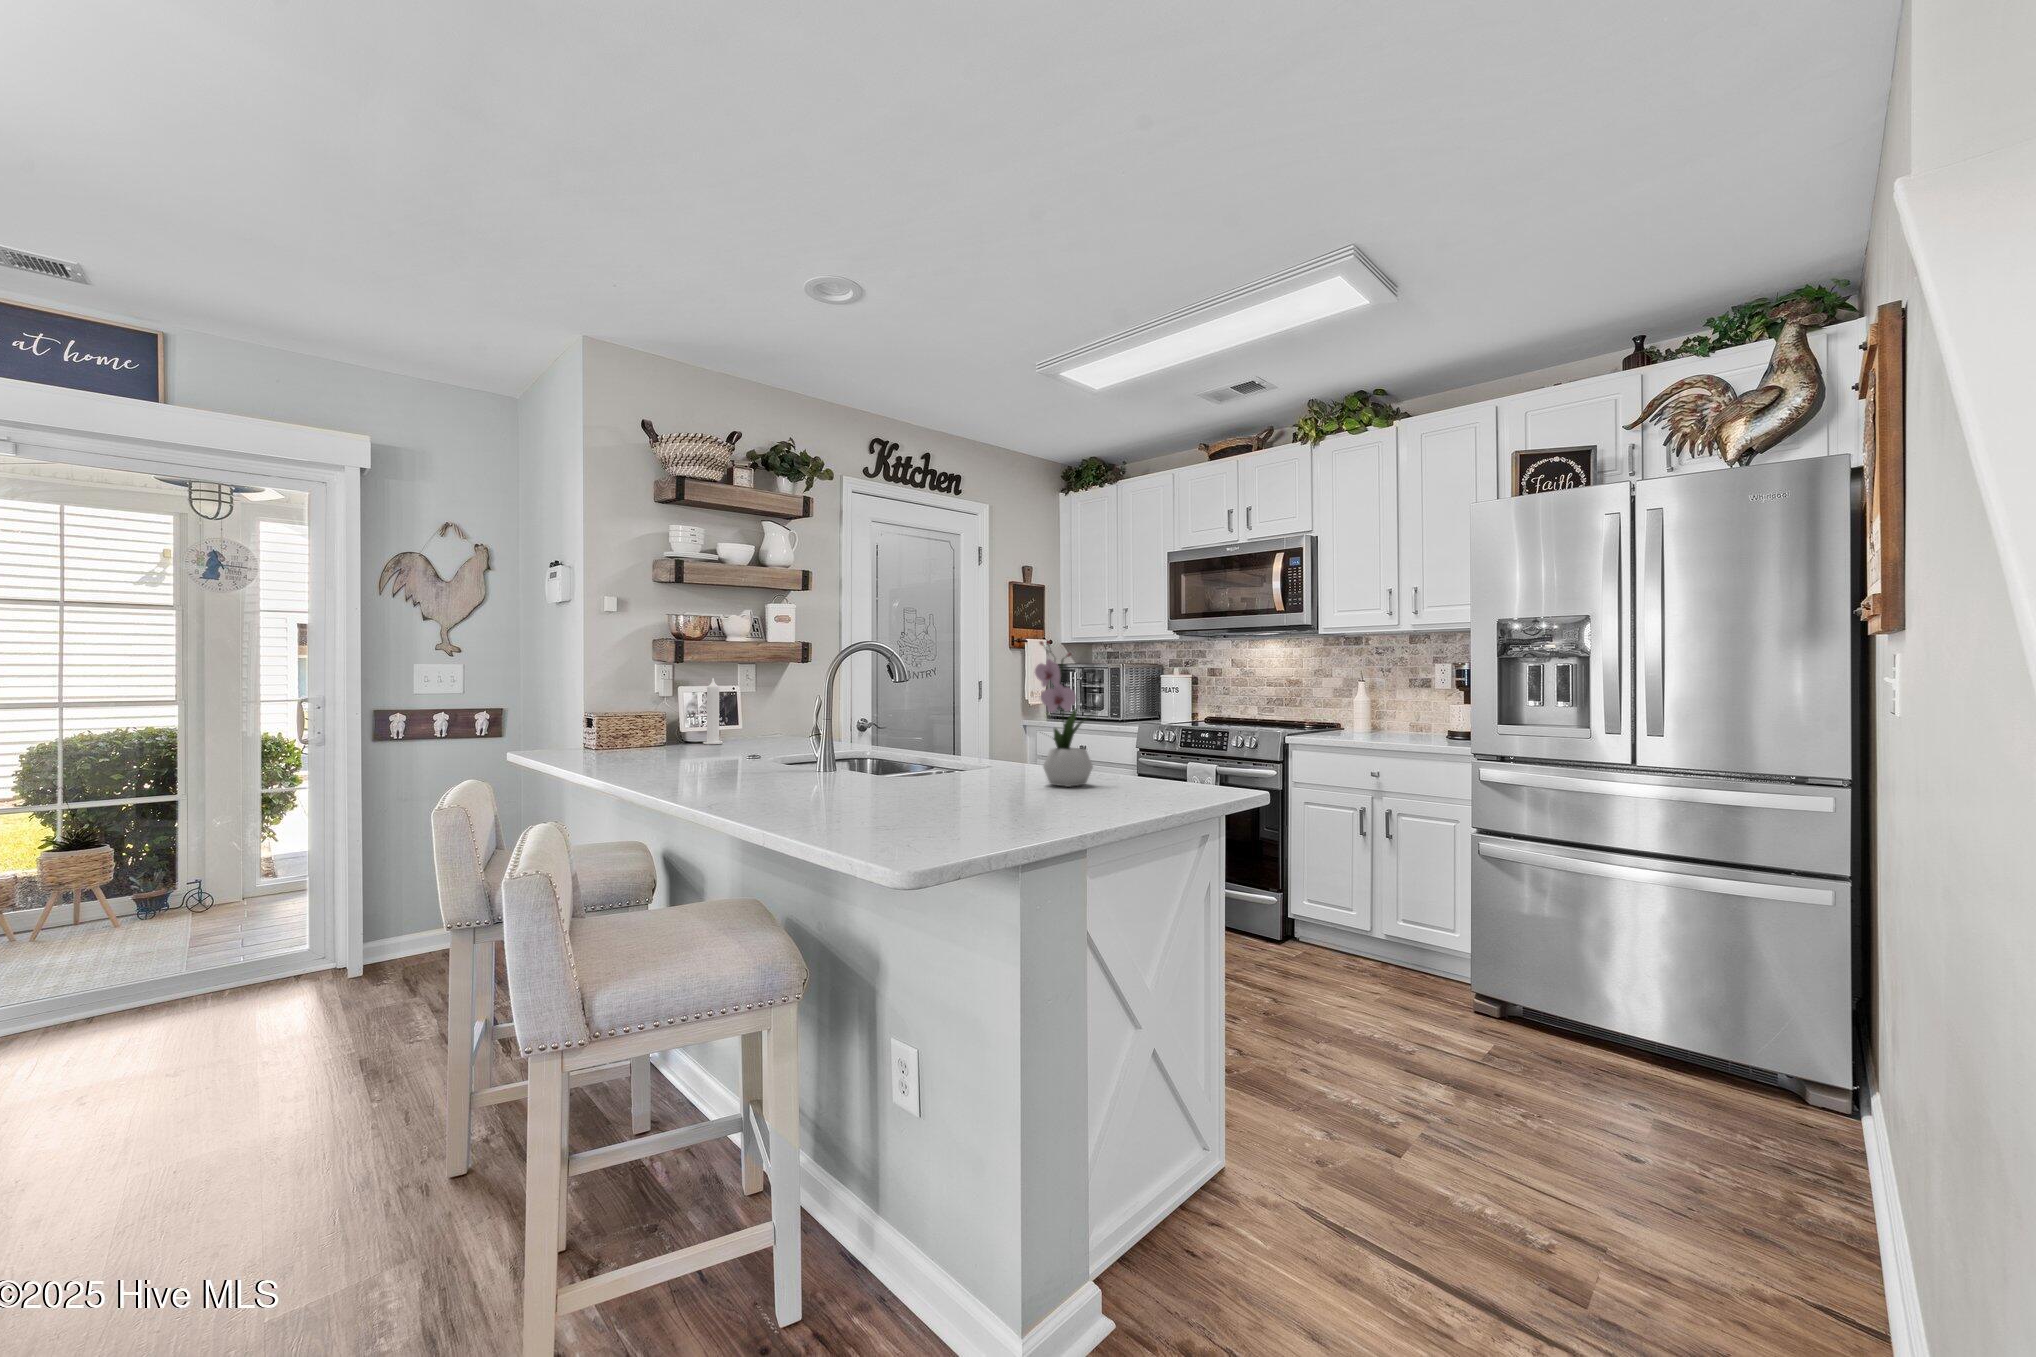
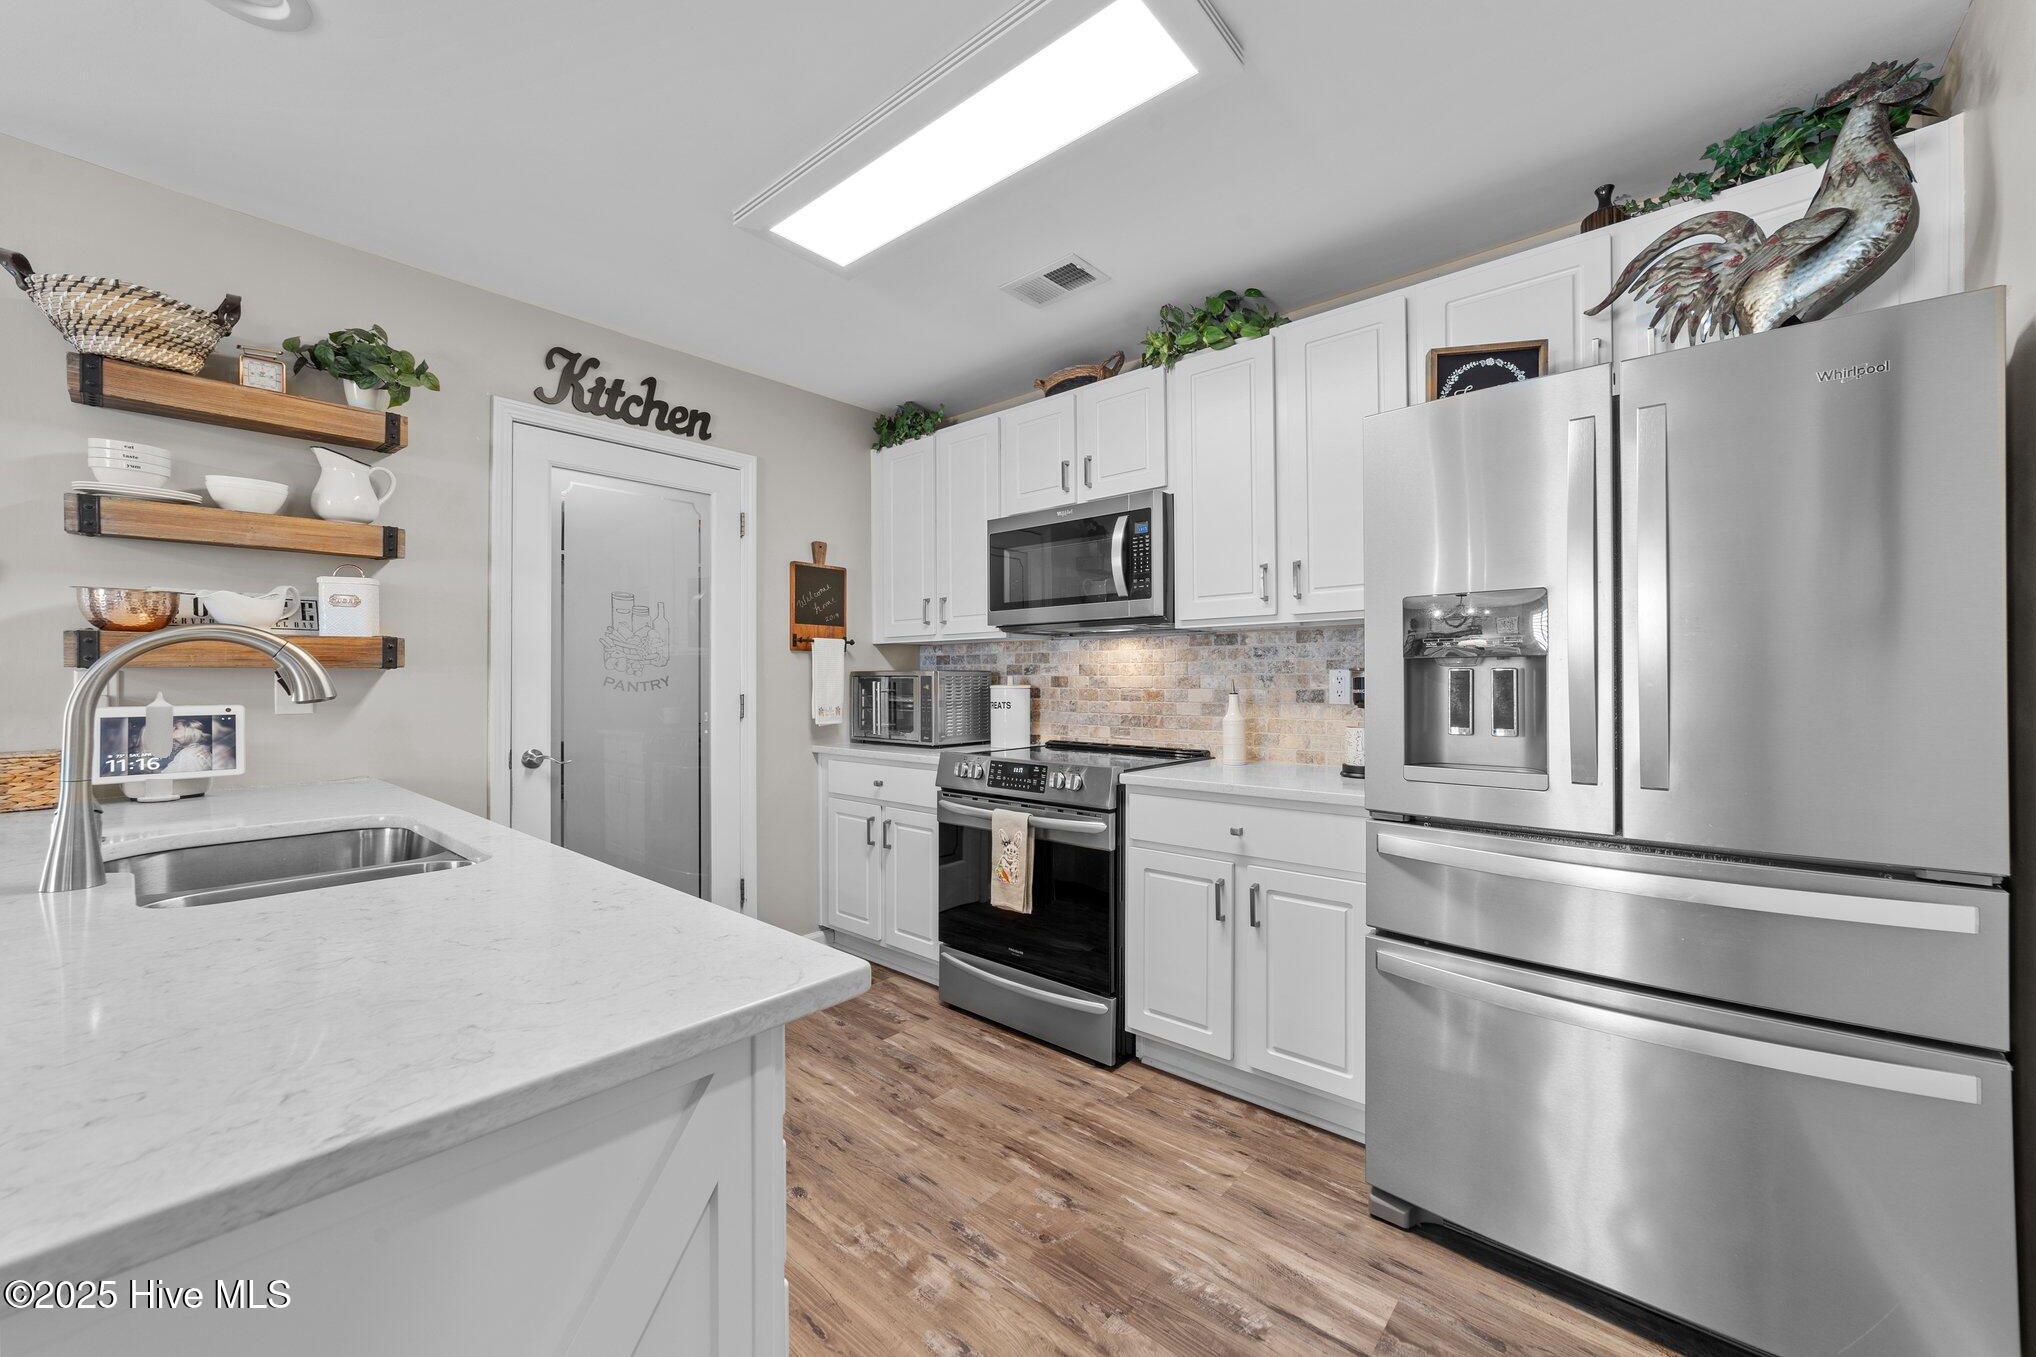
flower arrangement: present [1035,641,1093,787] -> none [300,606,483,962]

